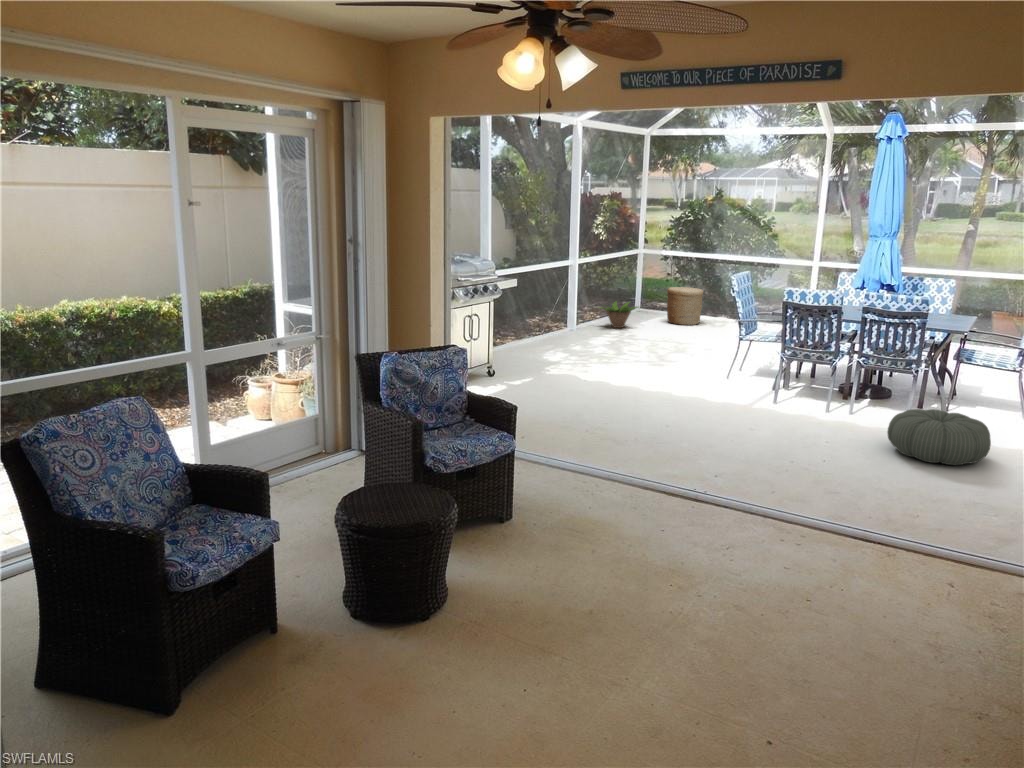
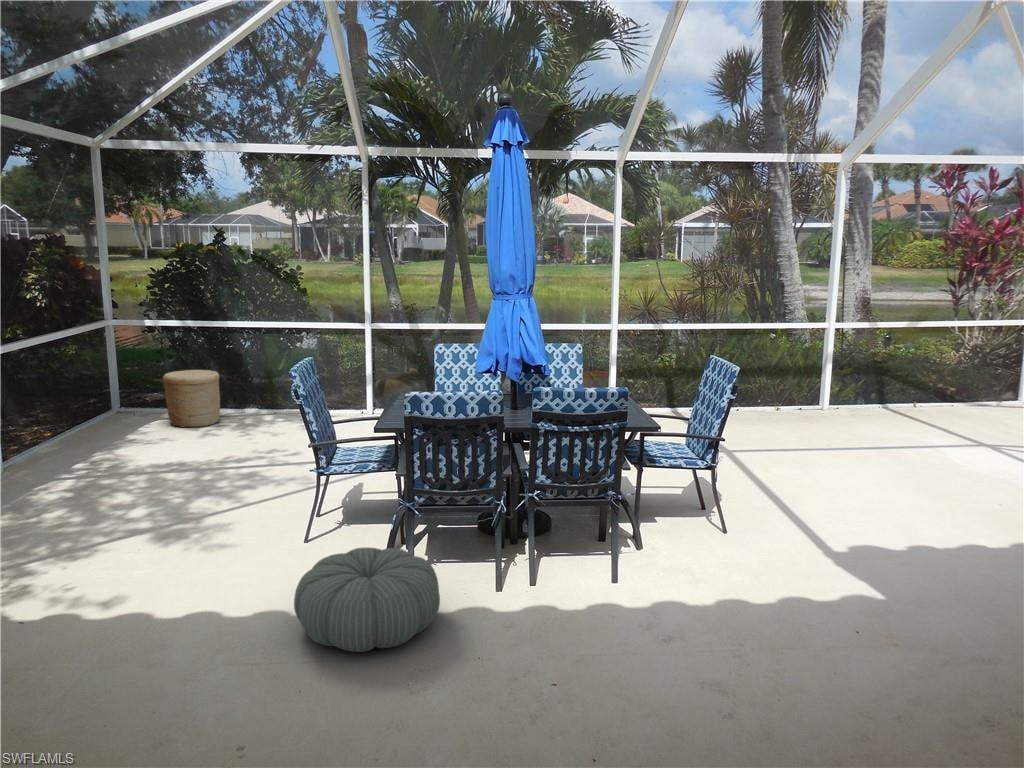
decorative plant: present [602,302,638,328] -> none [39,405,123,452]
pouf: present [887,409,991,465] -> present [294,547,440,652]

